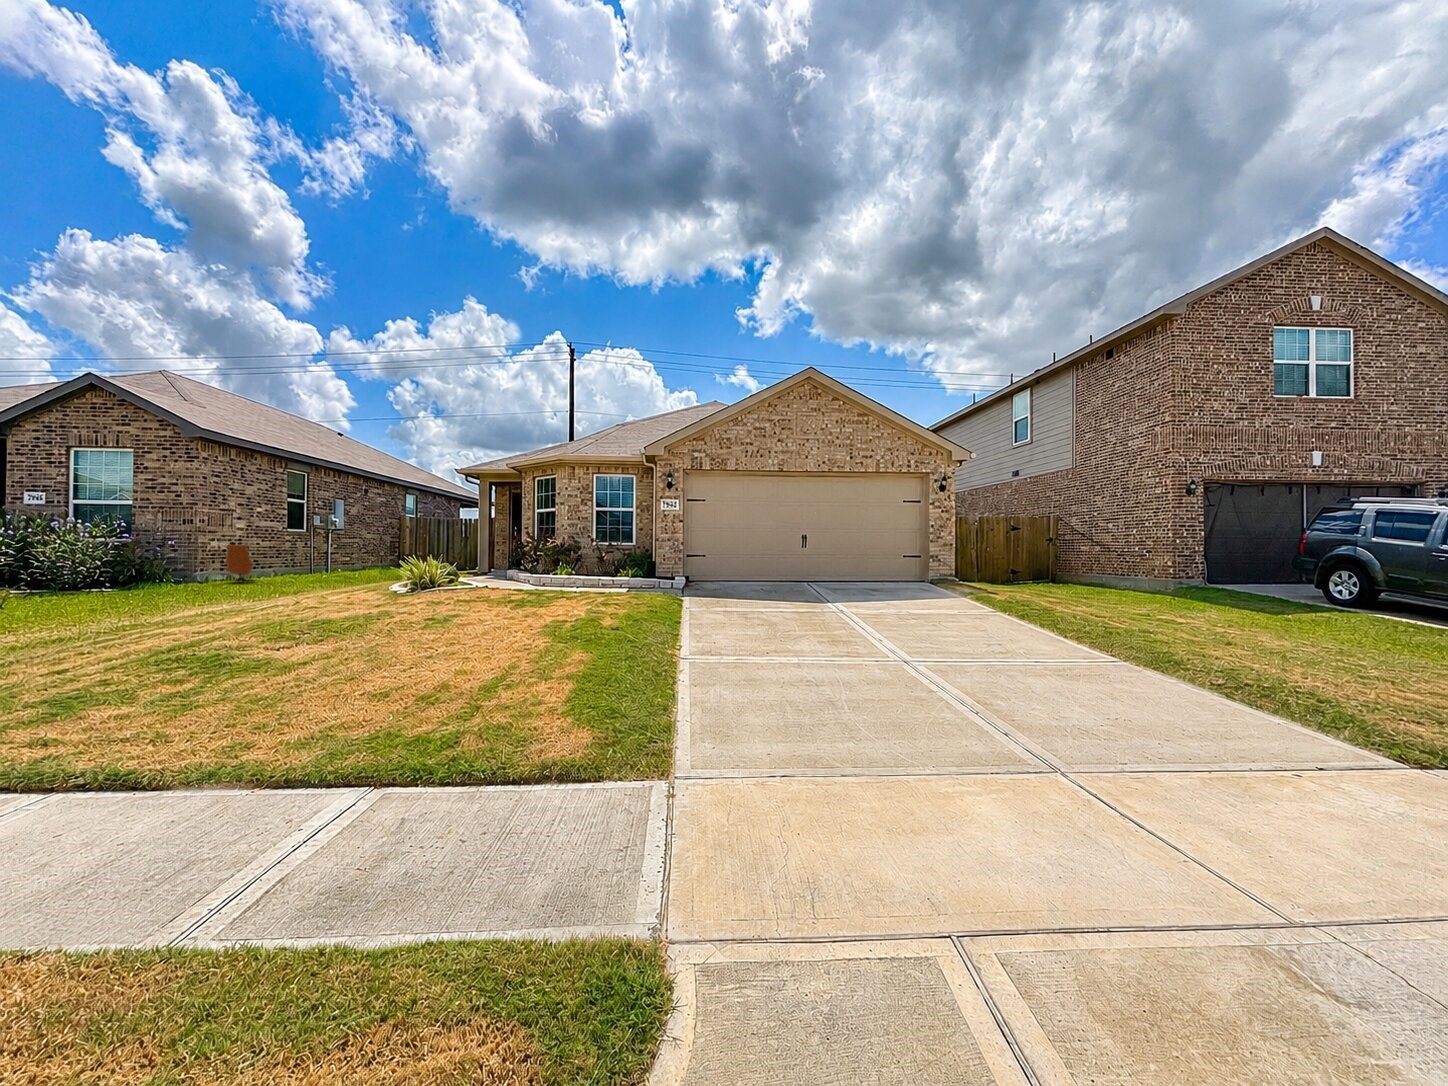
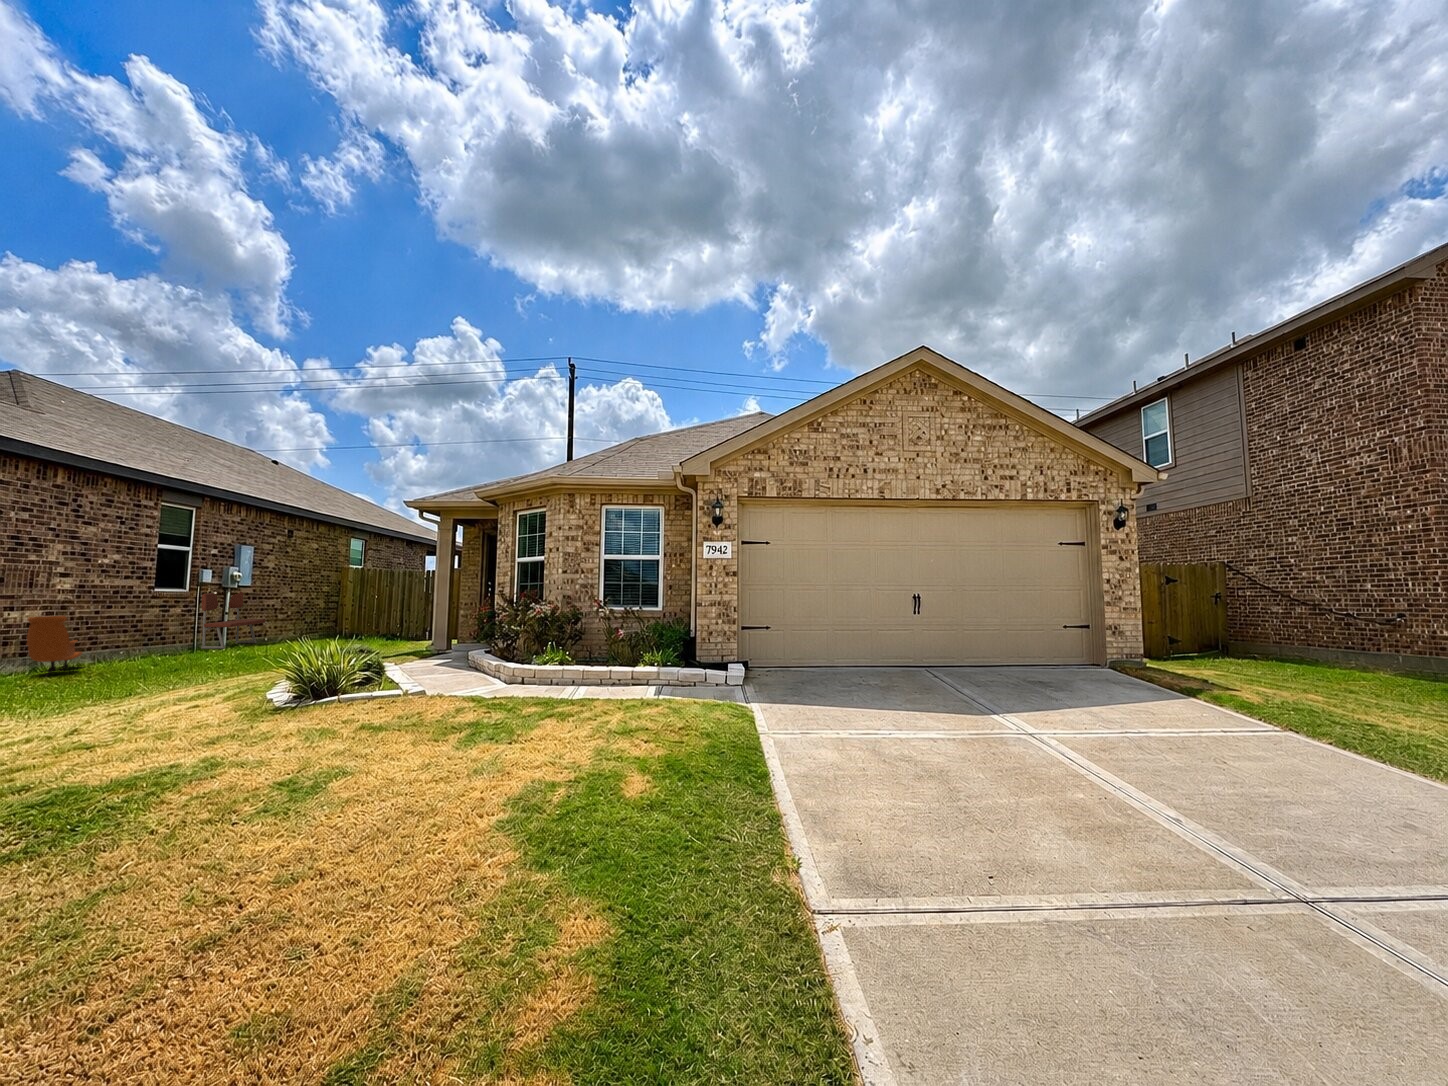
bench: none [315,533,356,573] -> present [201,592,265,649]

